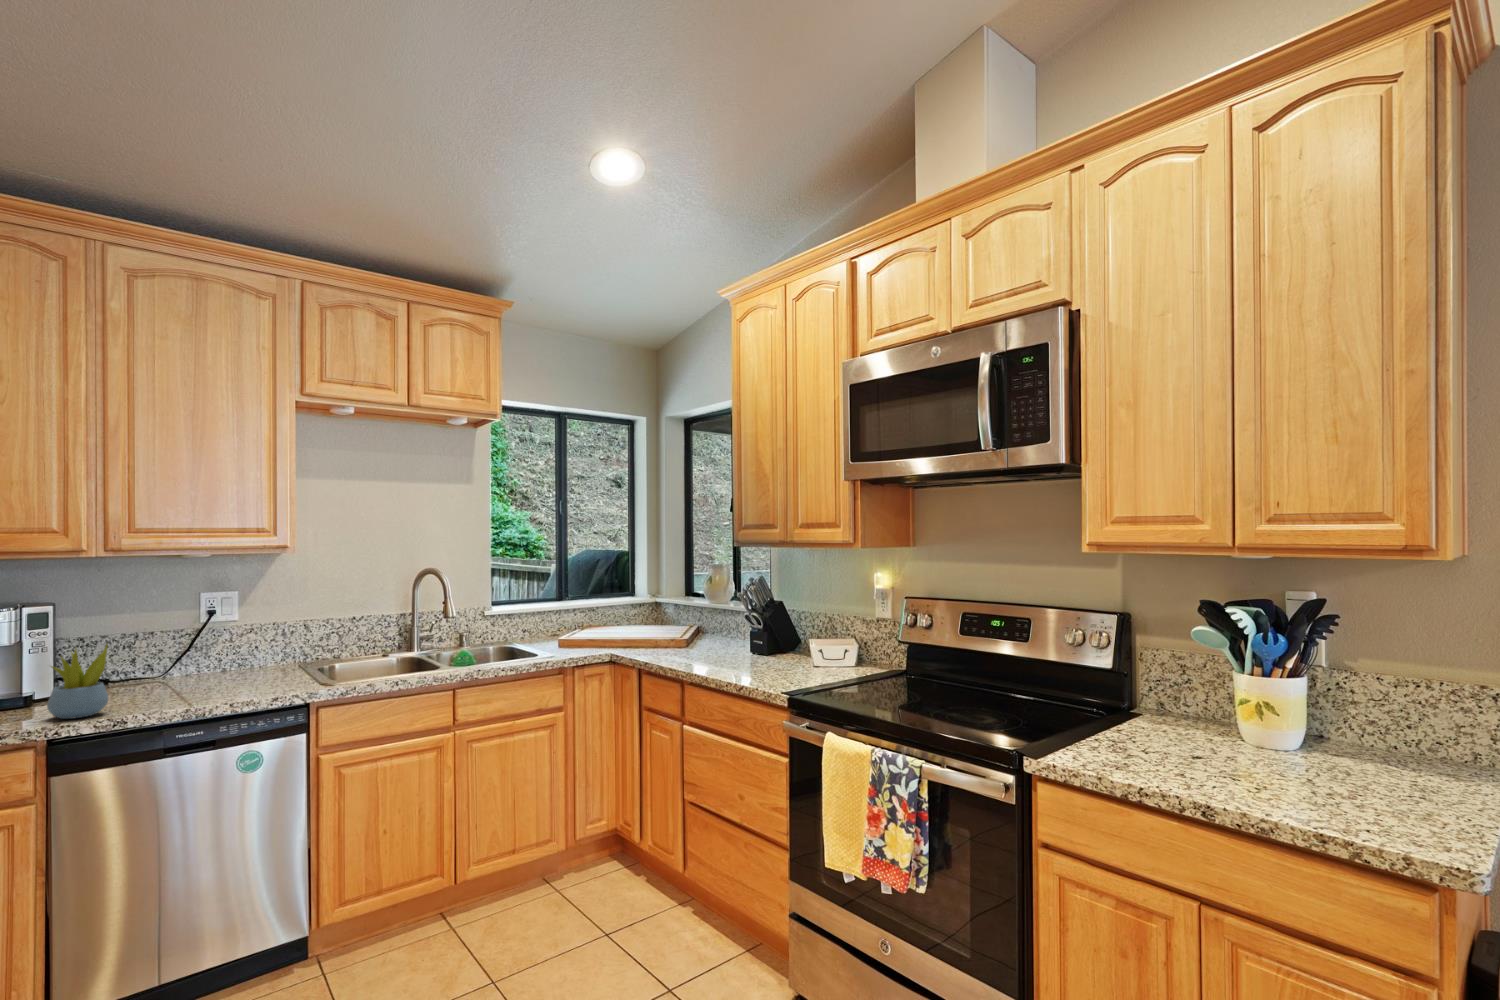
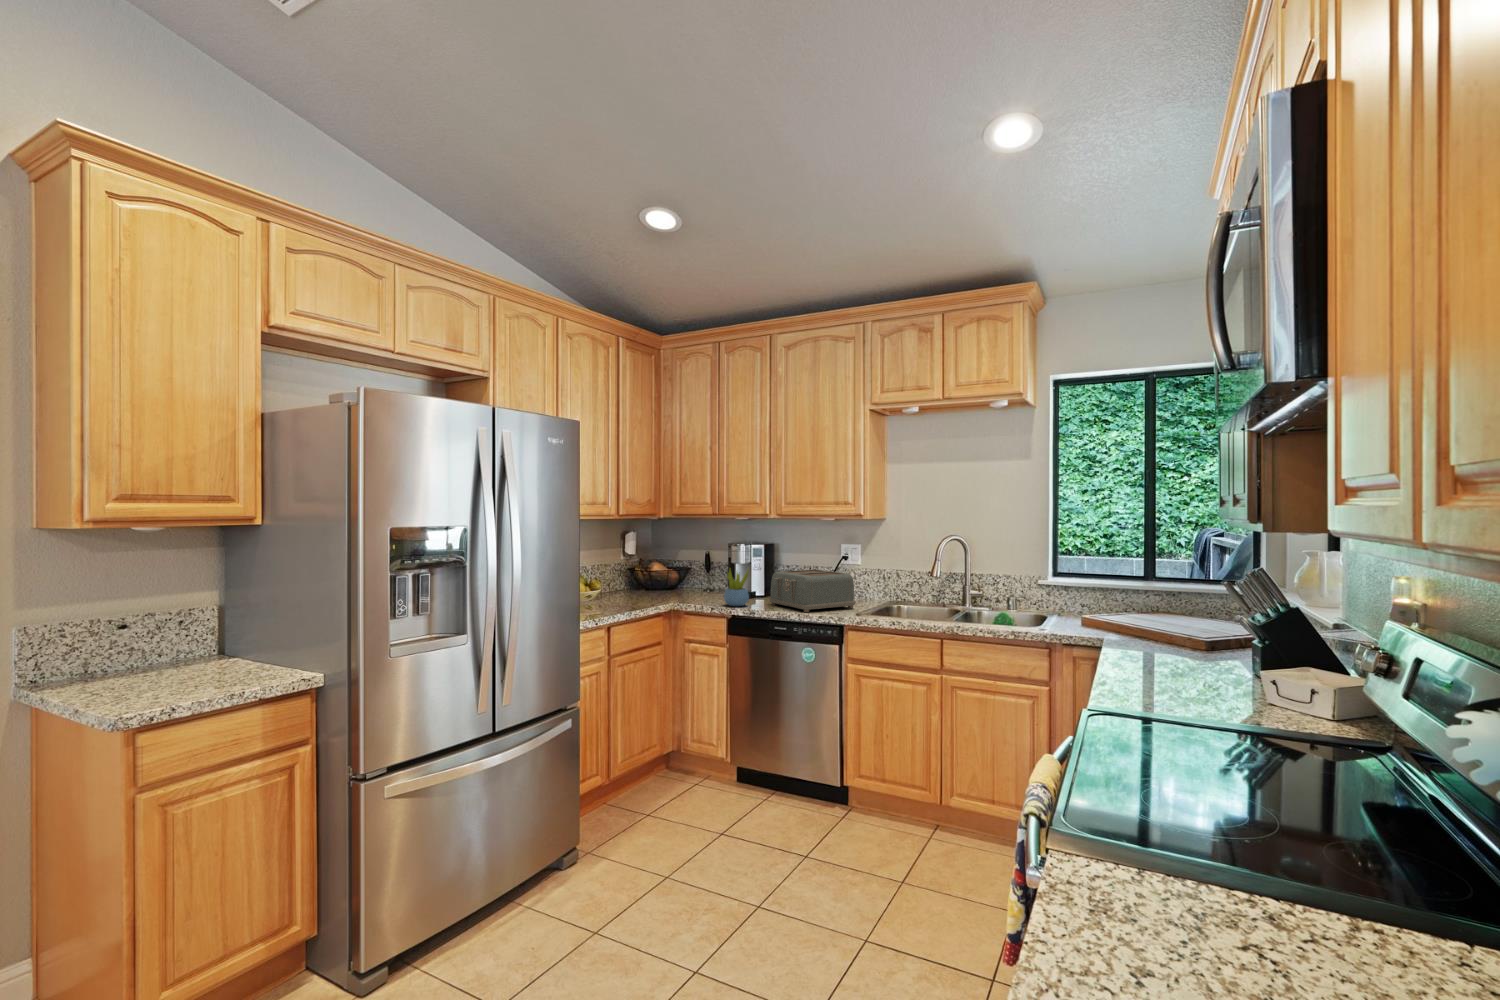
toaster: none [130,632,282,703] -> present [770,569,855,612]

